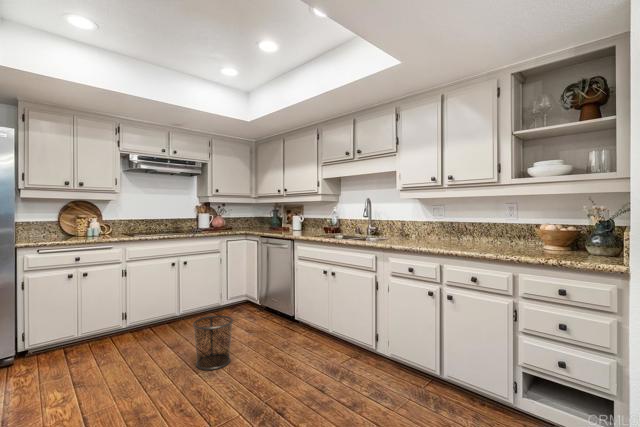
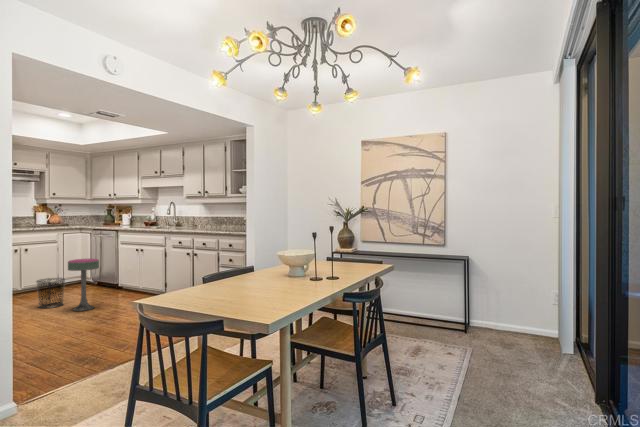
bar stool: none [238,292,284,388] -> present [68,259,99,311]

